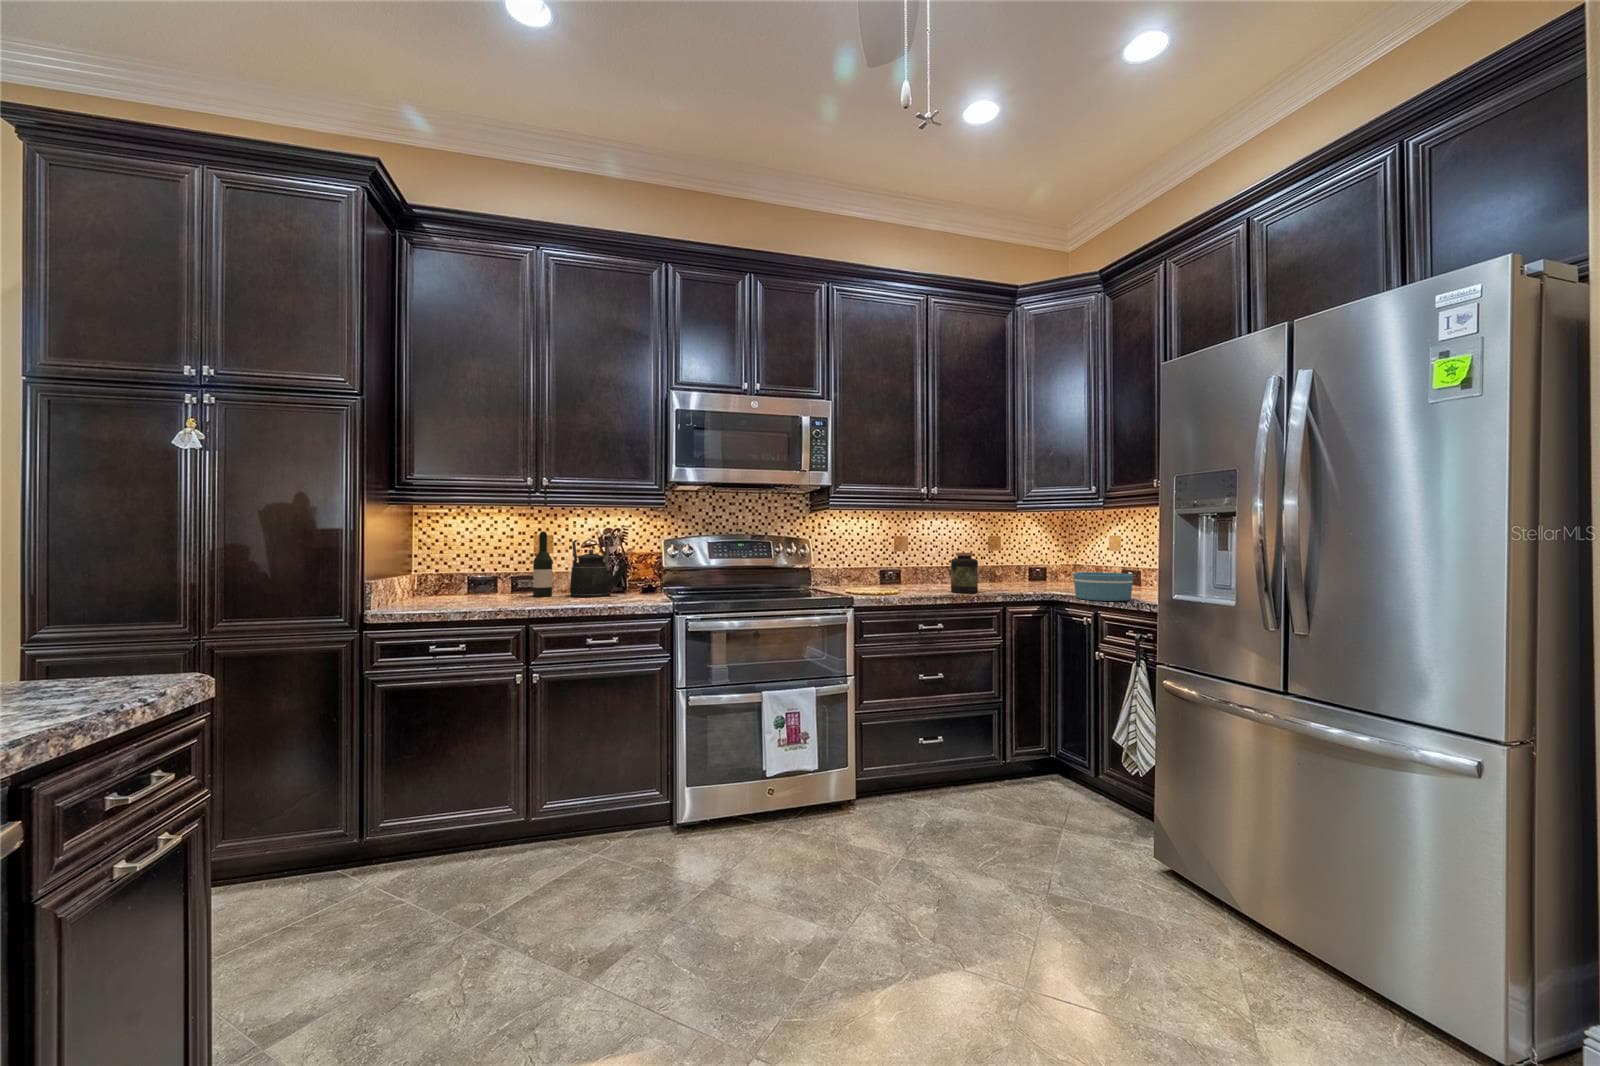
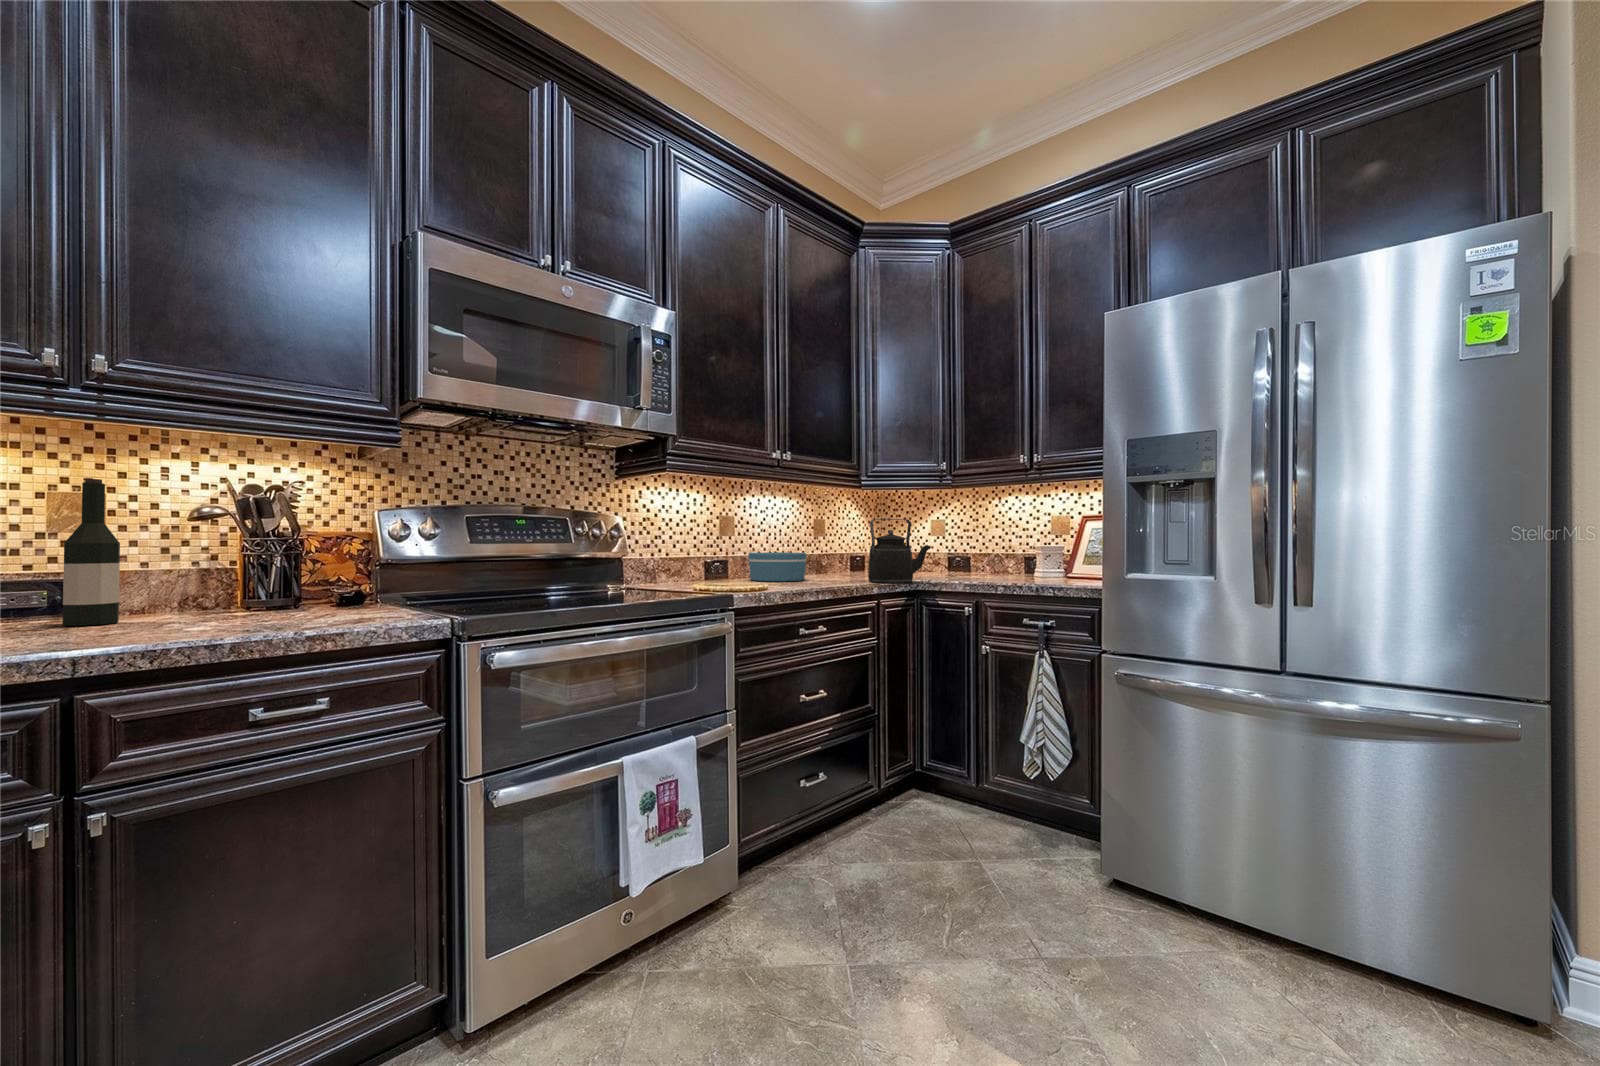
kettle: present [570,540,628,597] -> present [868,519,930,583]
jar: present [951,553,978,593] -> none [822,534,855,585]
bowl: present [1074,572,1133,601] -> present [748,552,807,581]

